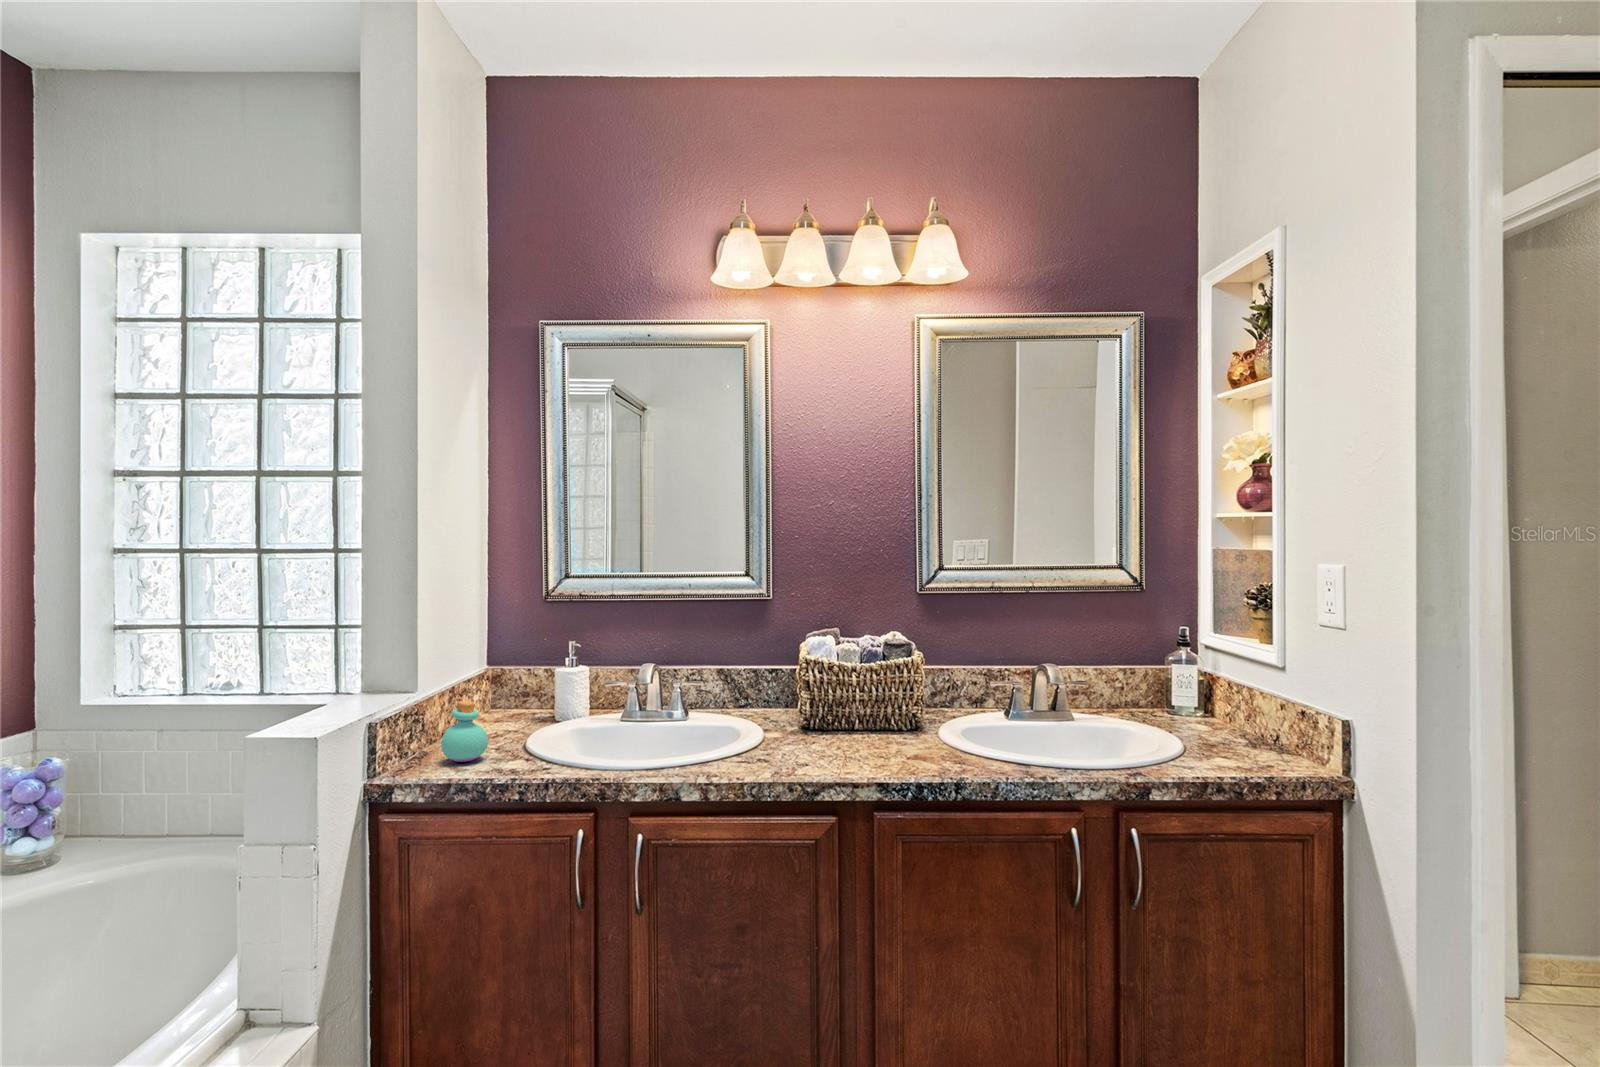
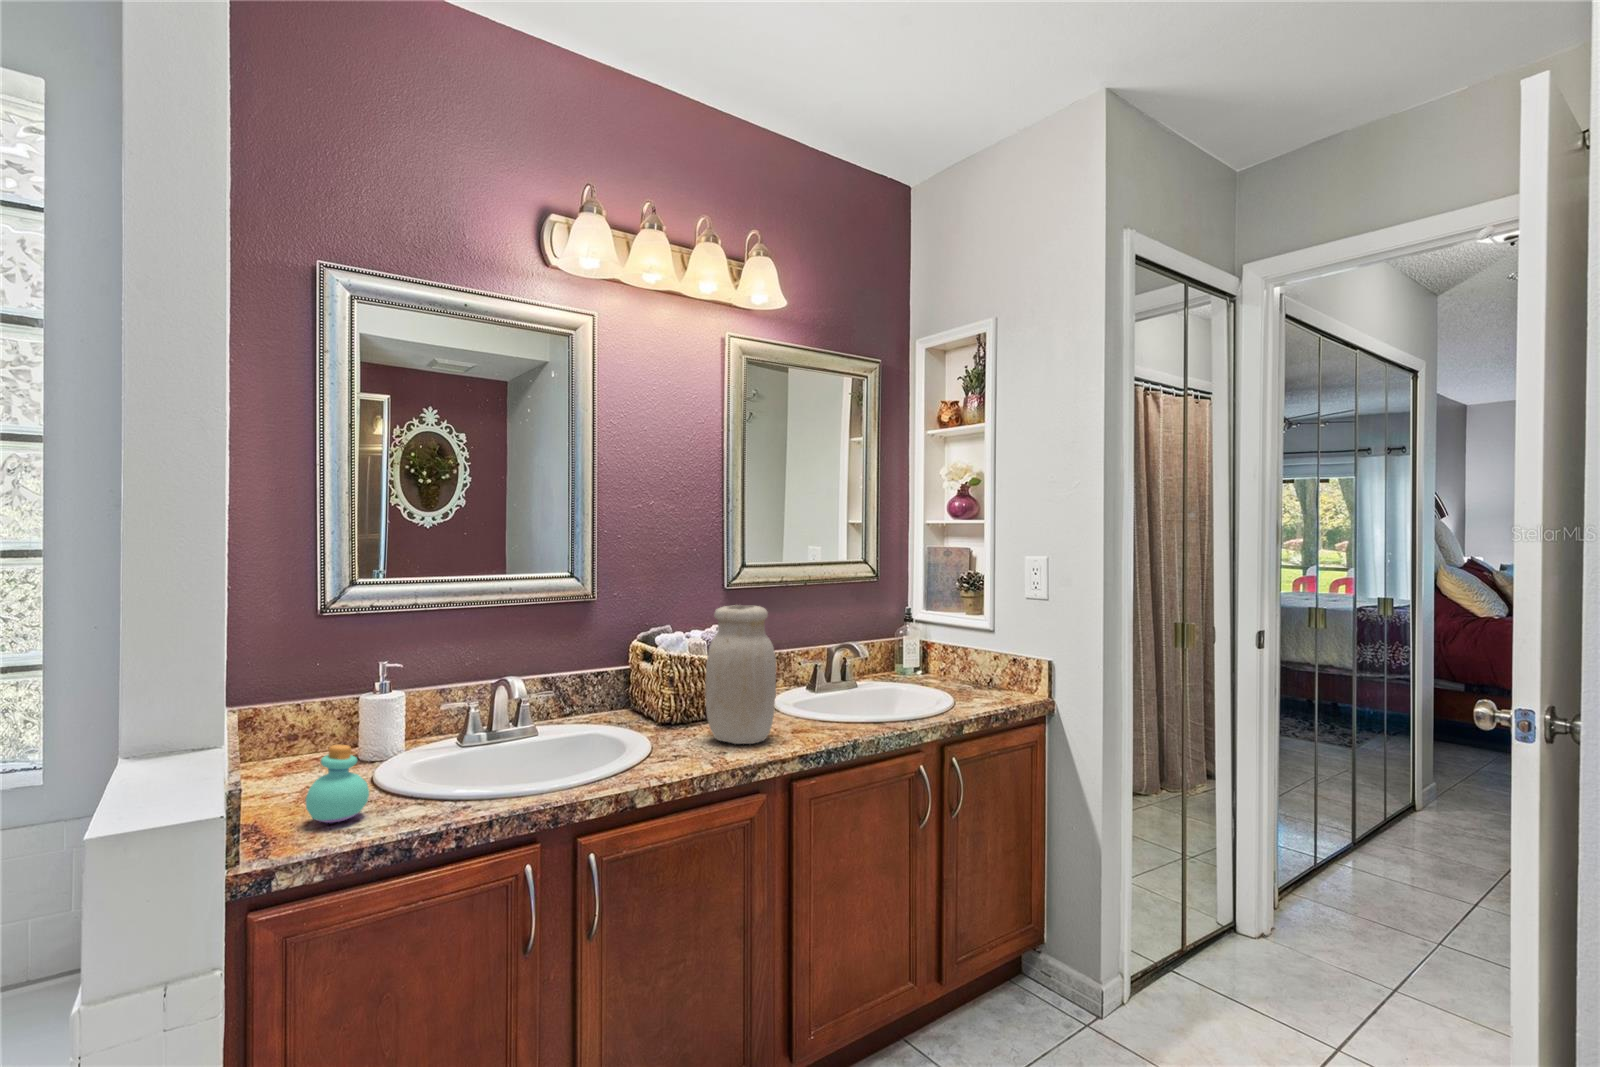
jar: none [806,609,881,762] -> present [705,605,776,744]

